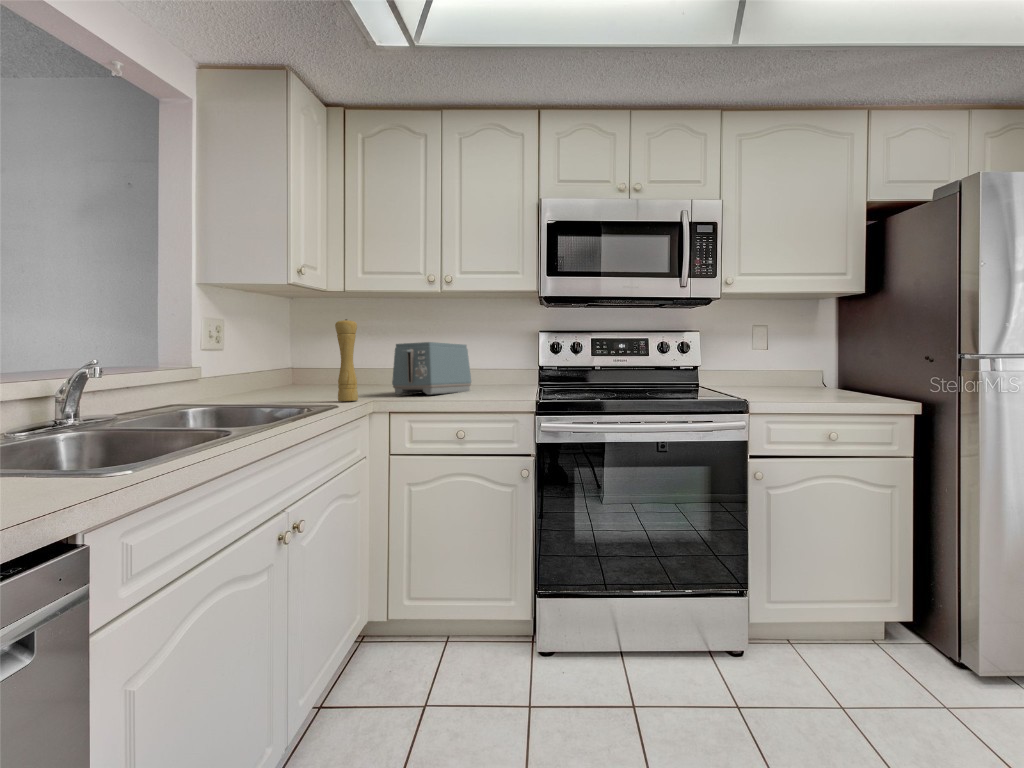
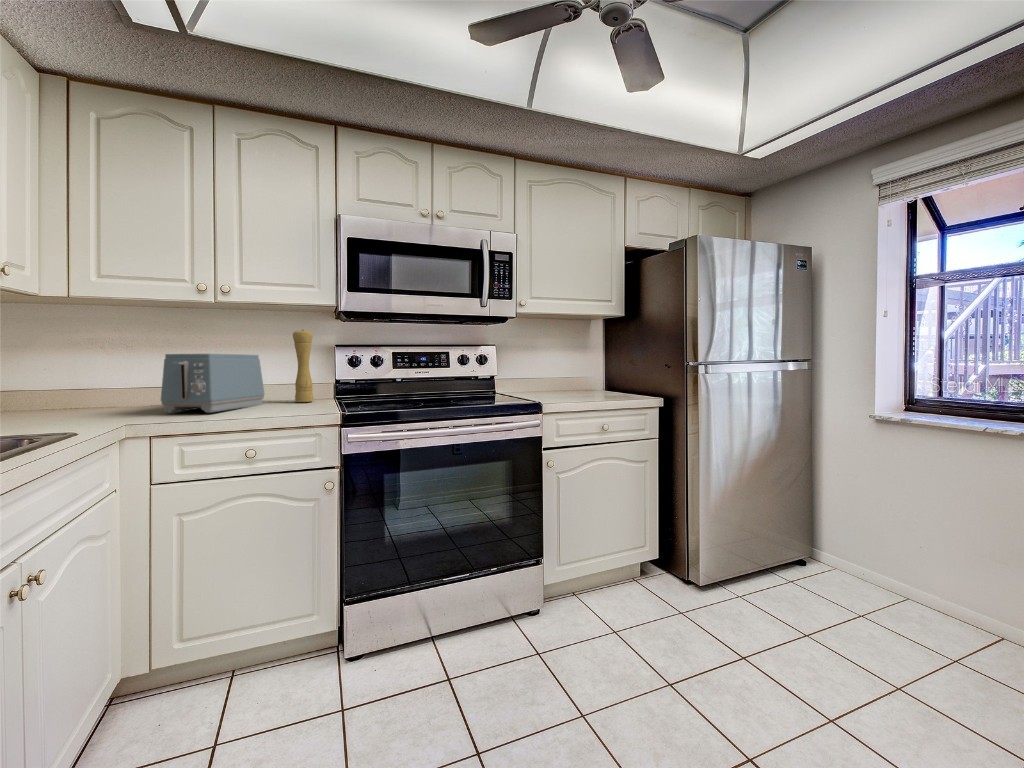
pepper mill: present [335,319,358,401] -> present [293,330,313,402]

